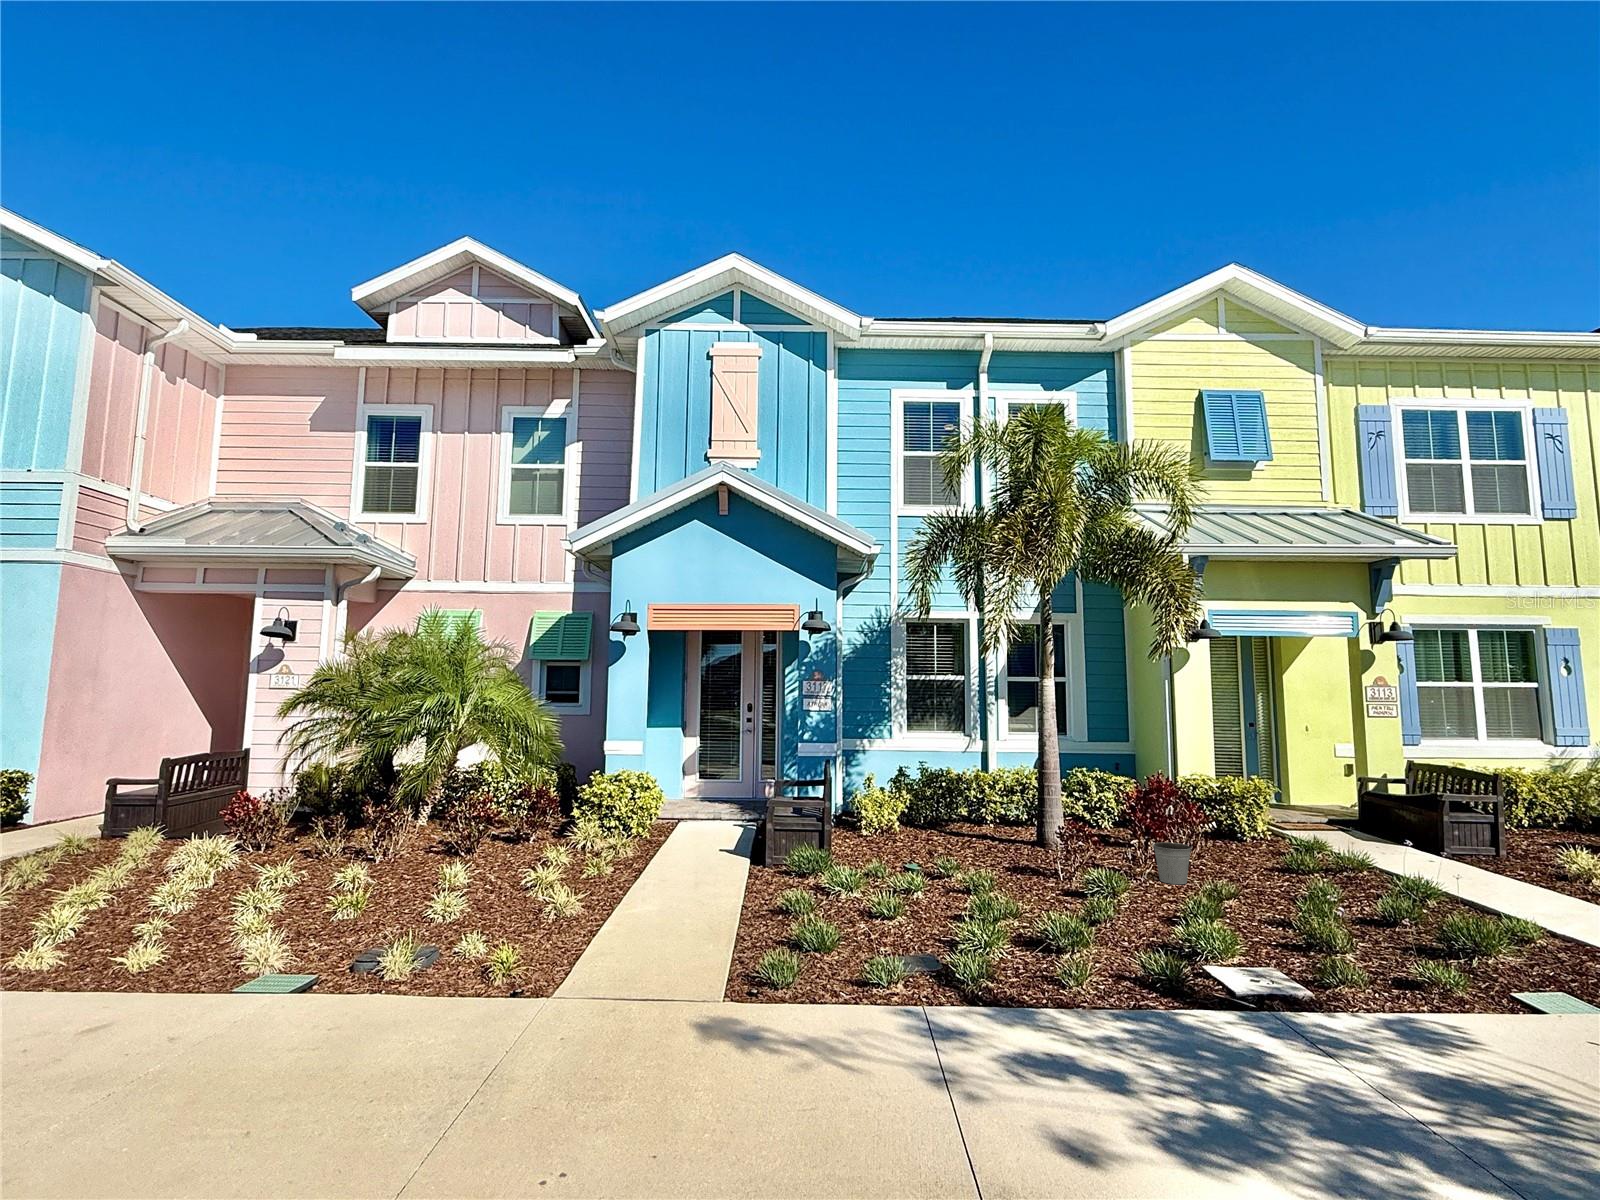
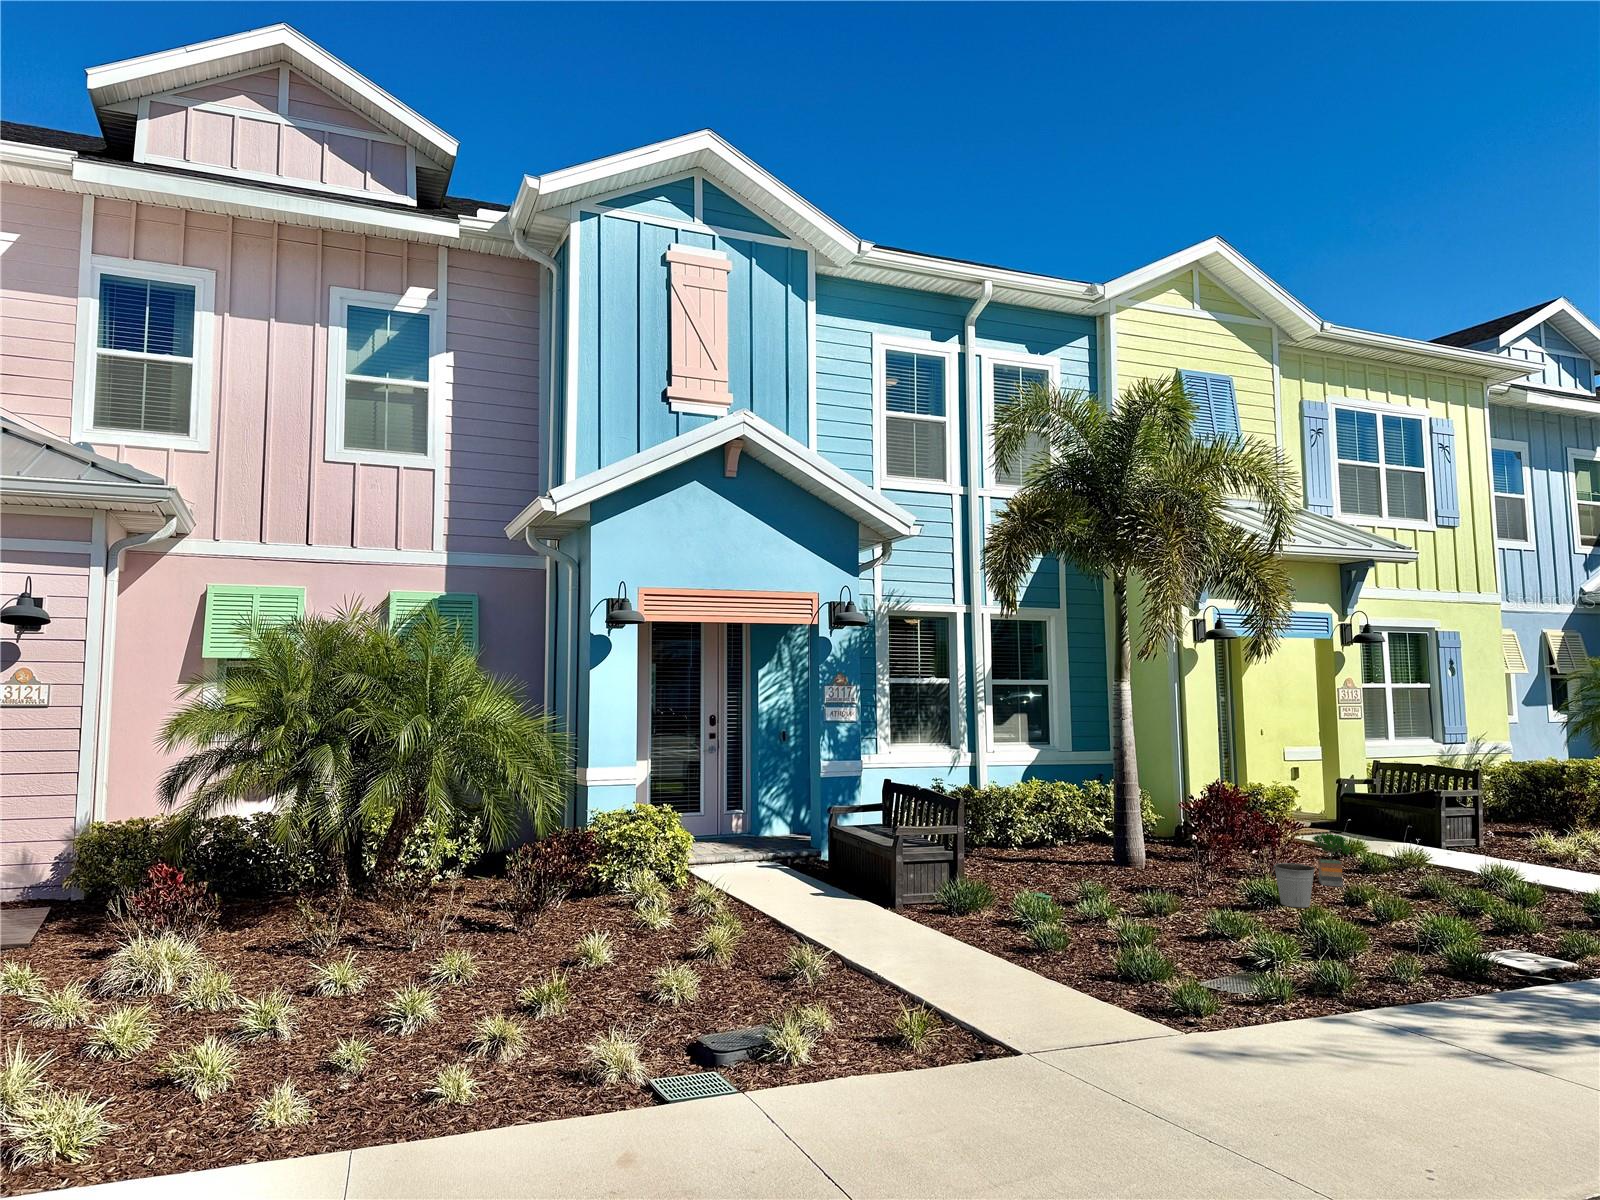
potted tree: none [1231,819,1268,872] -> present [1313,833,1350,887]

